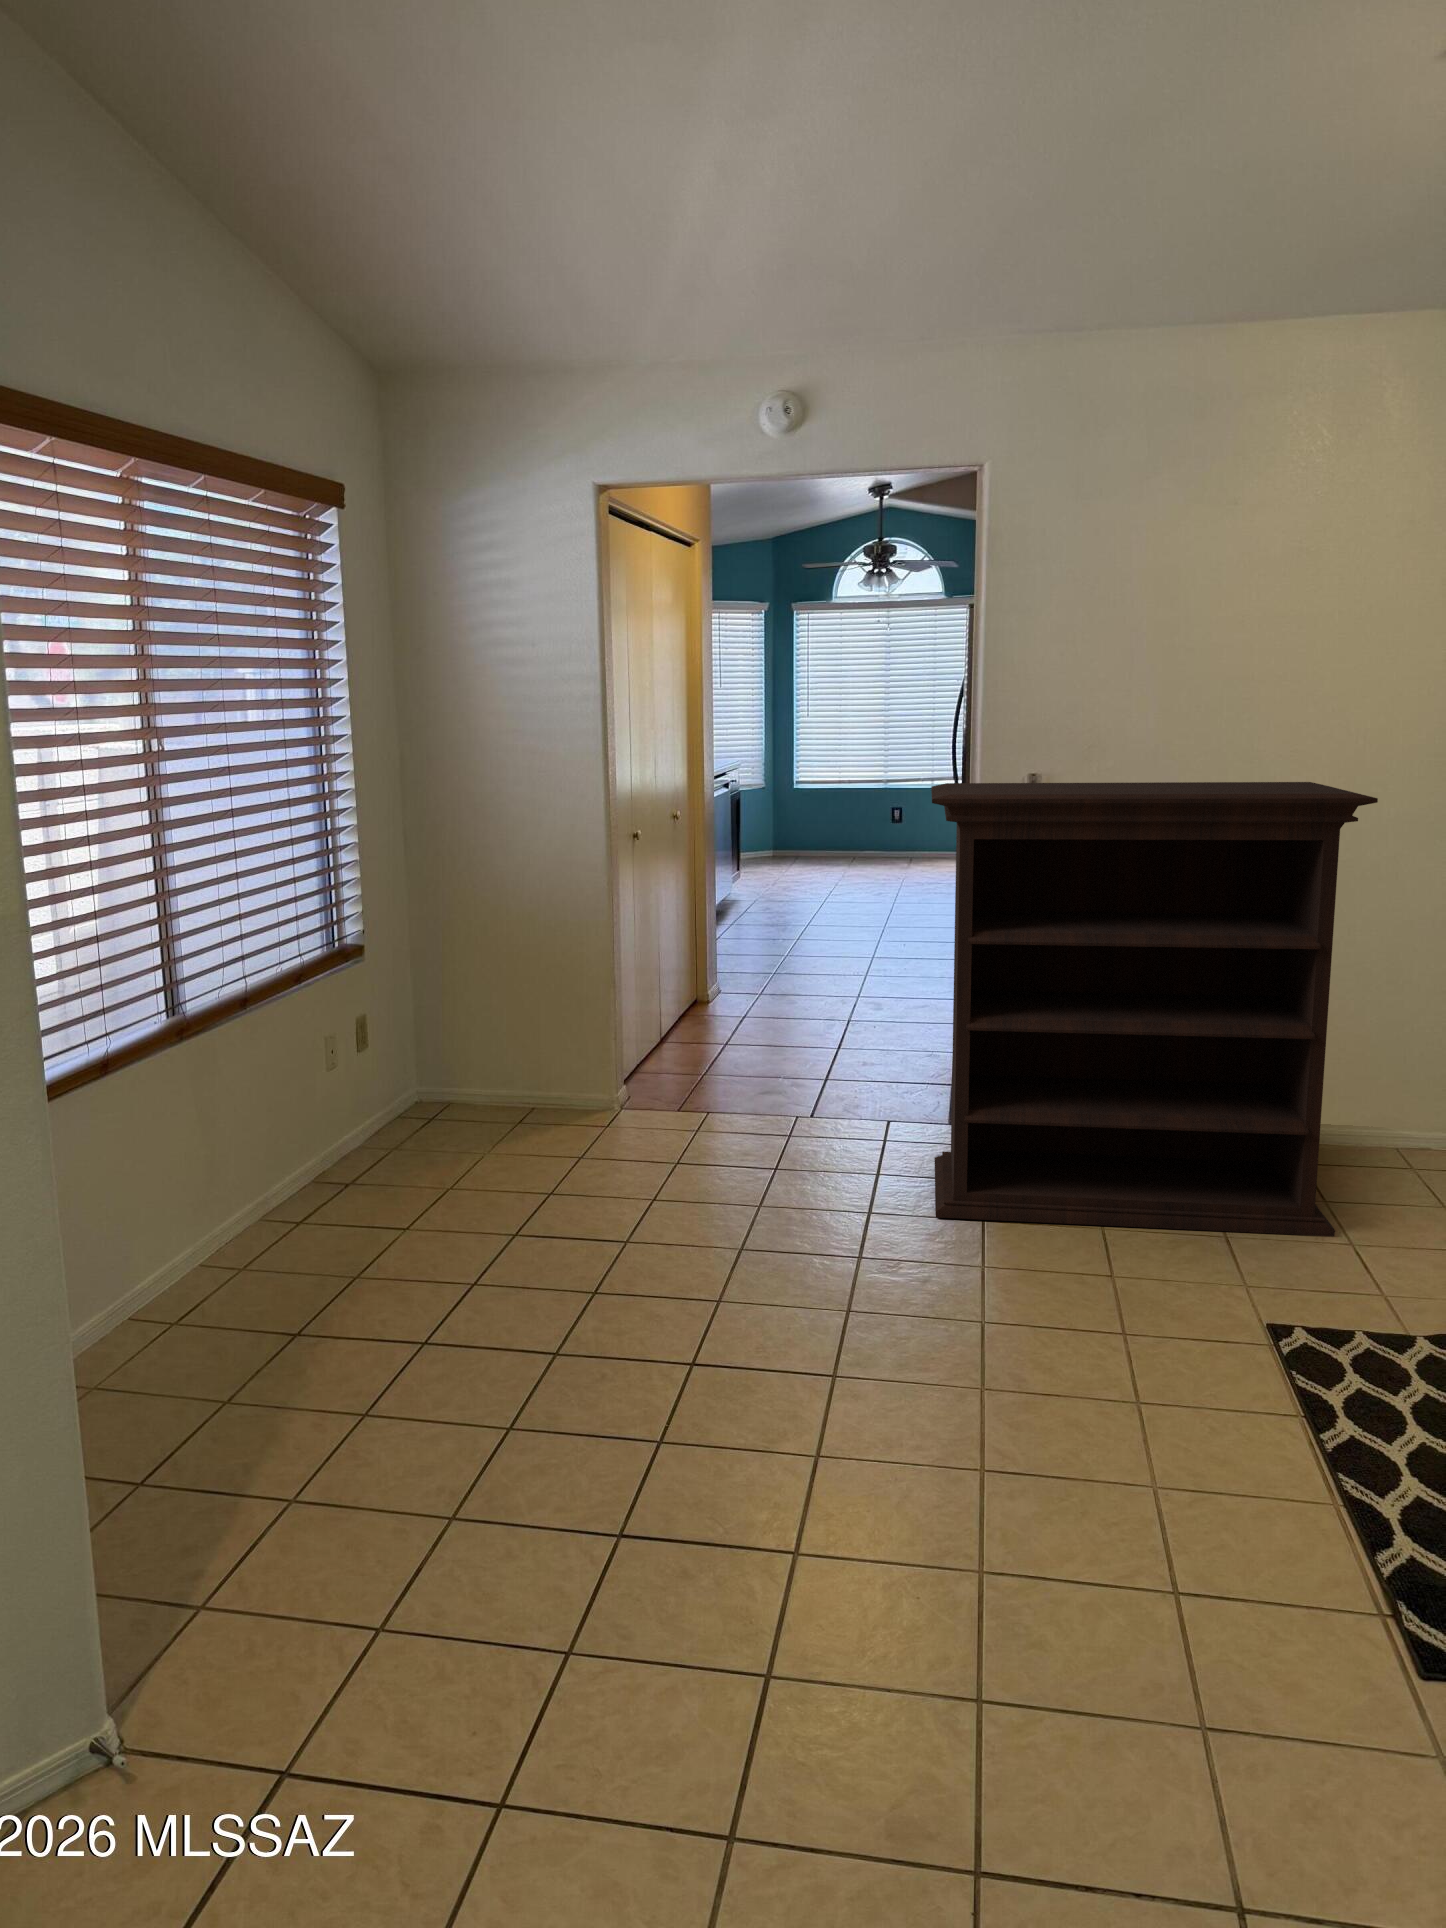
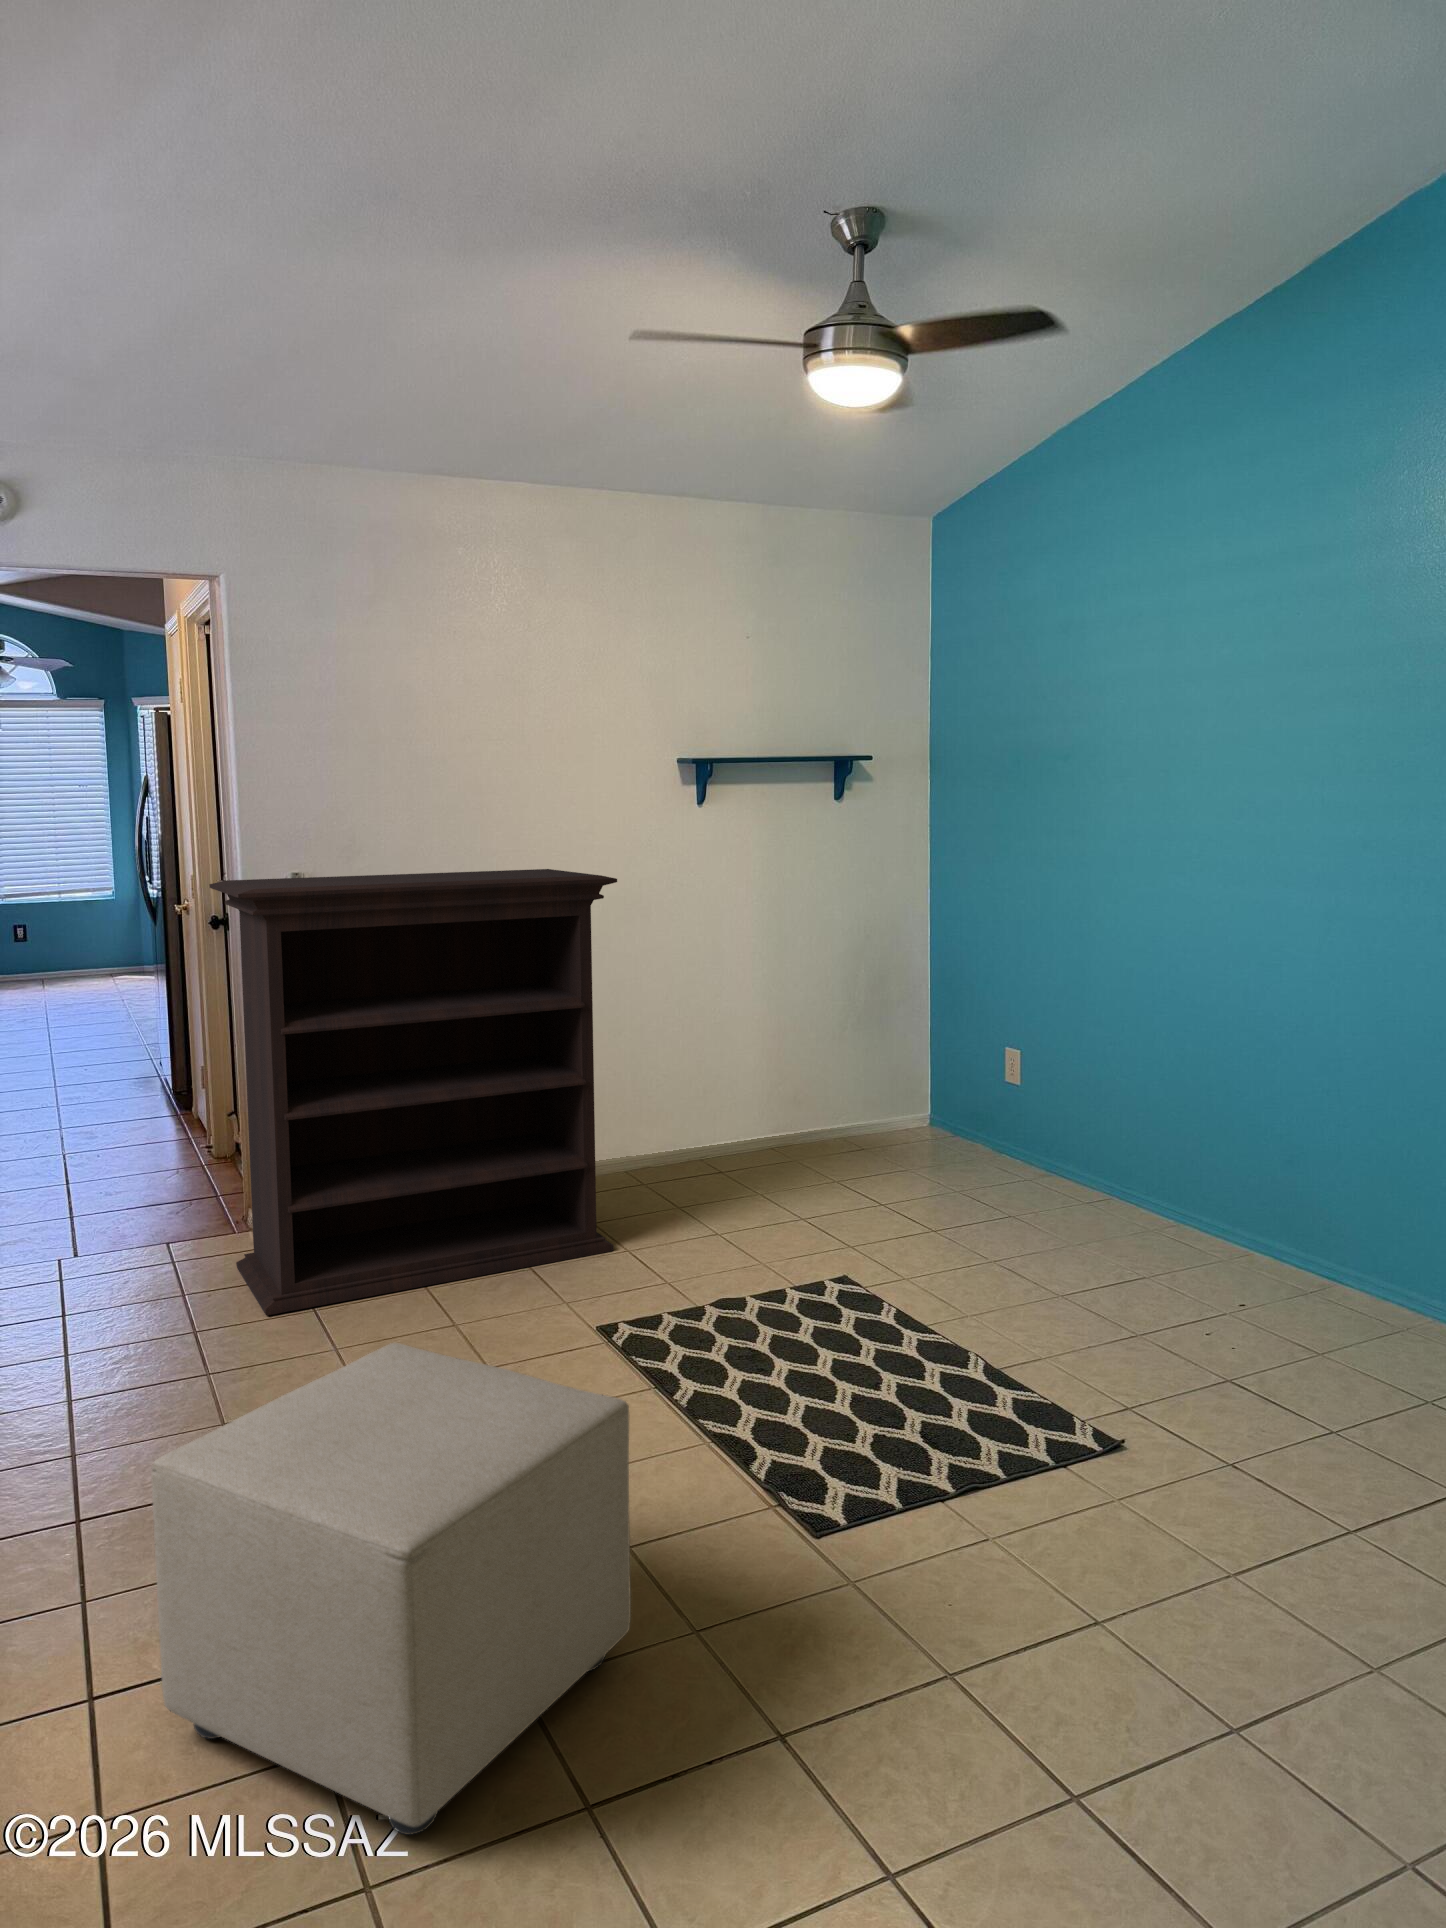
ottoman: none [648,1291,1124,1805] -> present [151,1343,631,1835]

